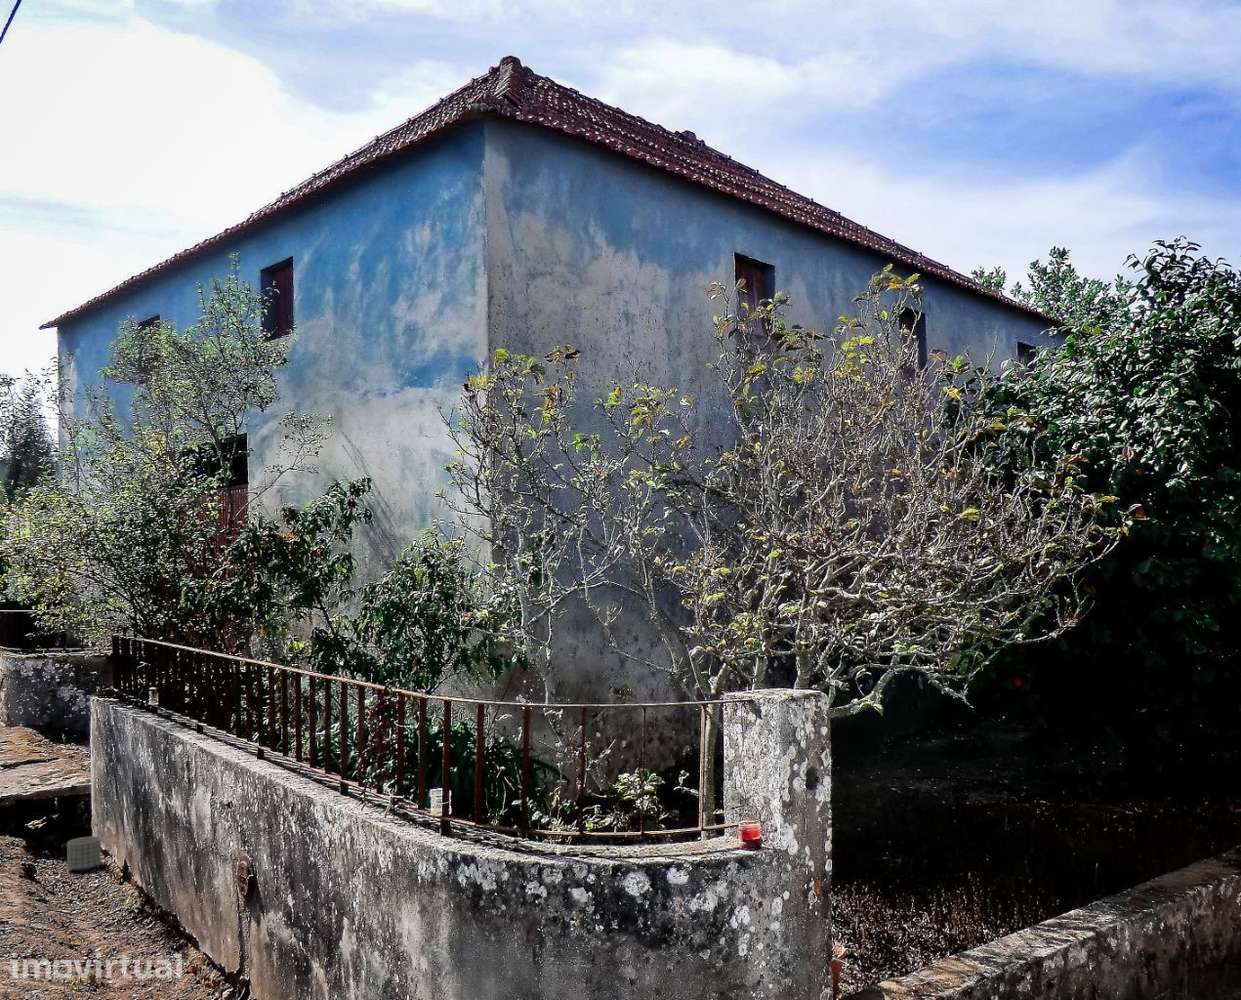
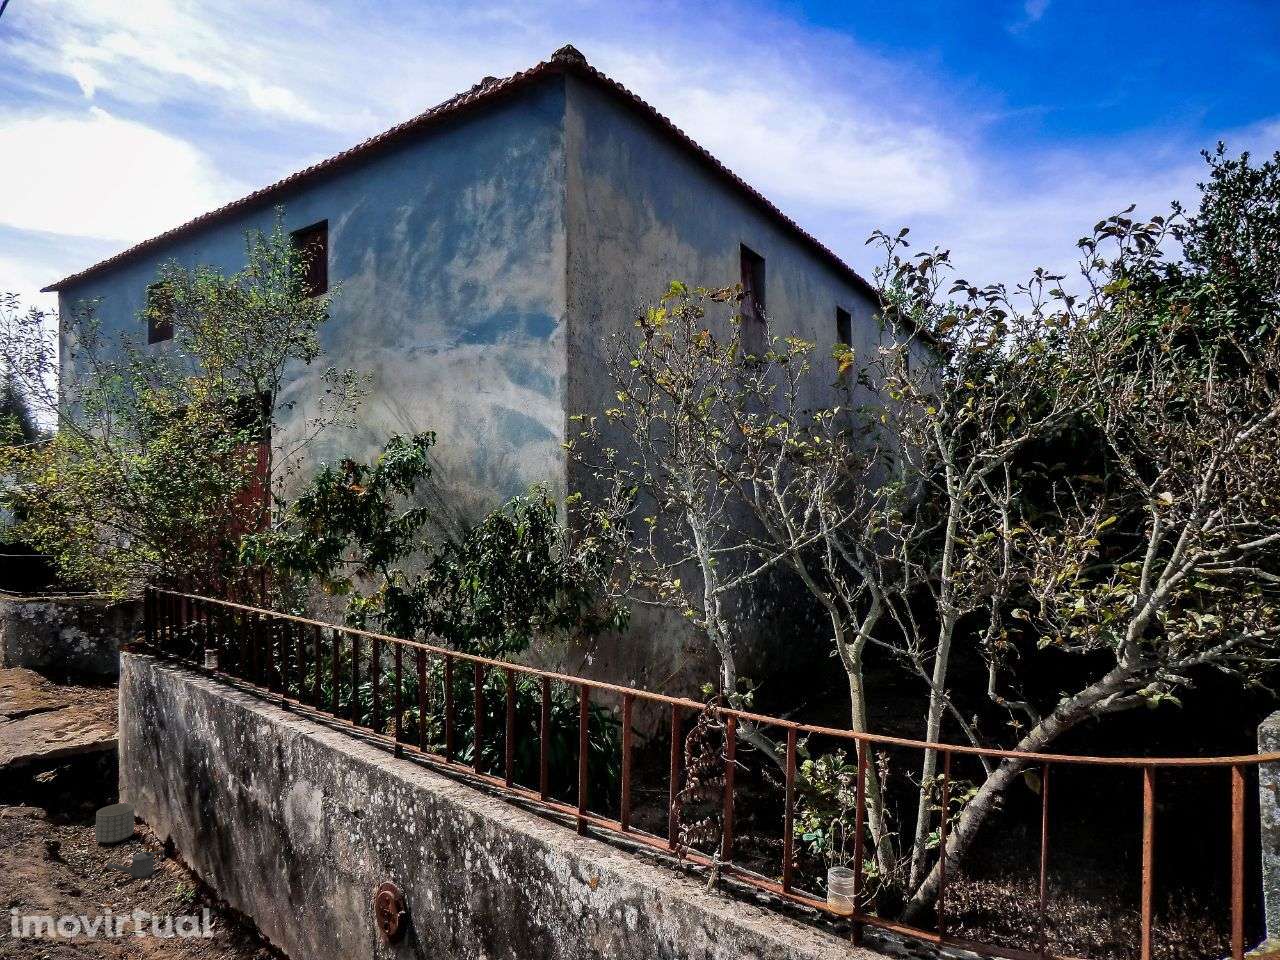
watering can: none [70,873,119,896] -> present [107,850,164,878]

